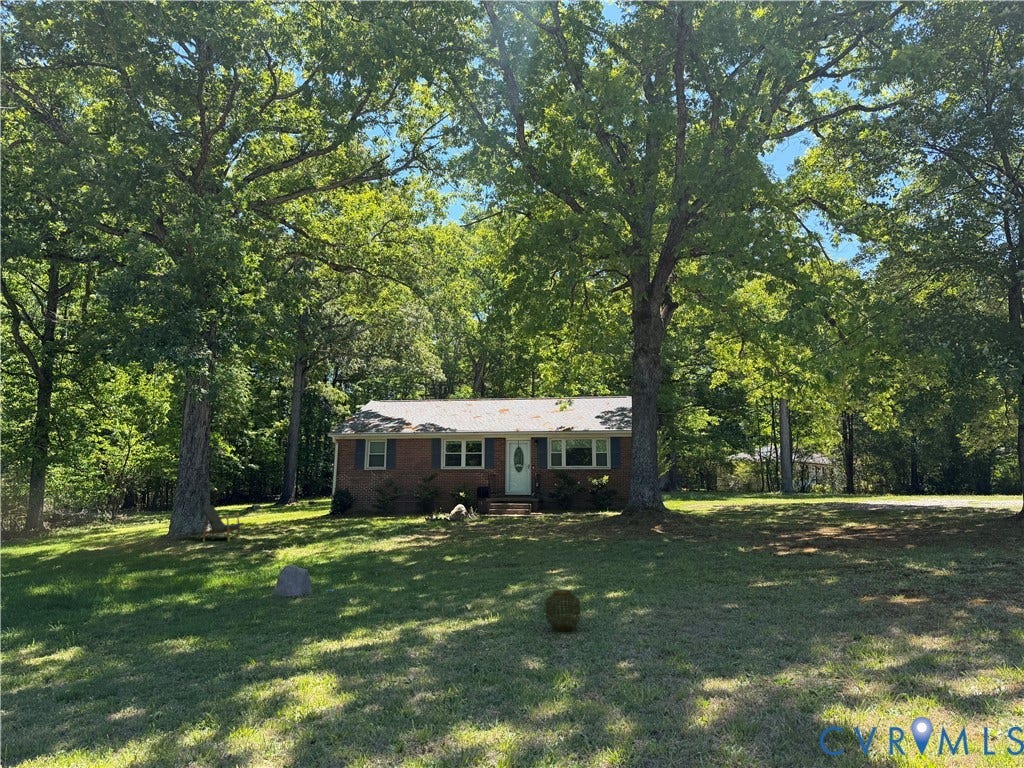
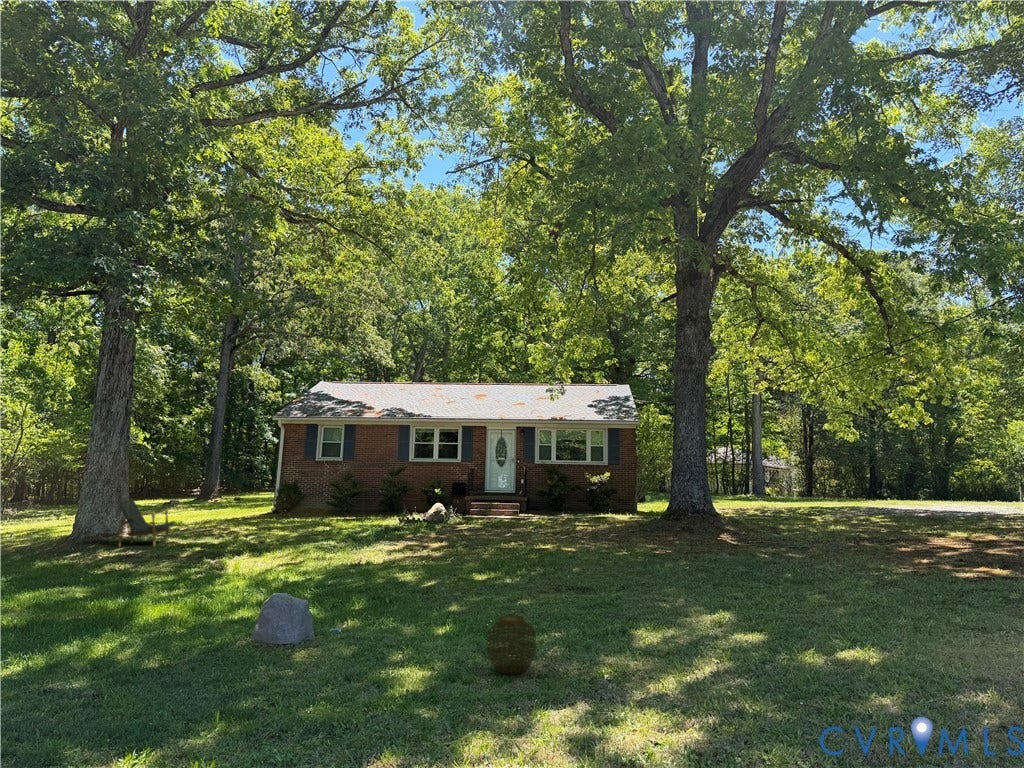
woven basket: present [545,590,580,631] -> present [487,615,536,674]

